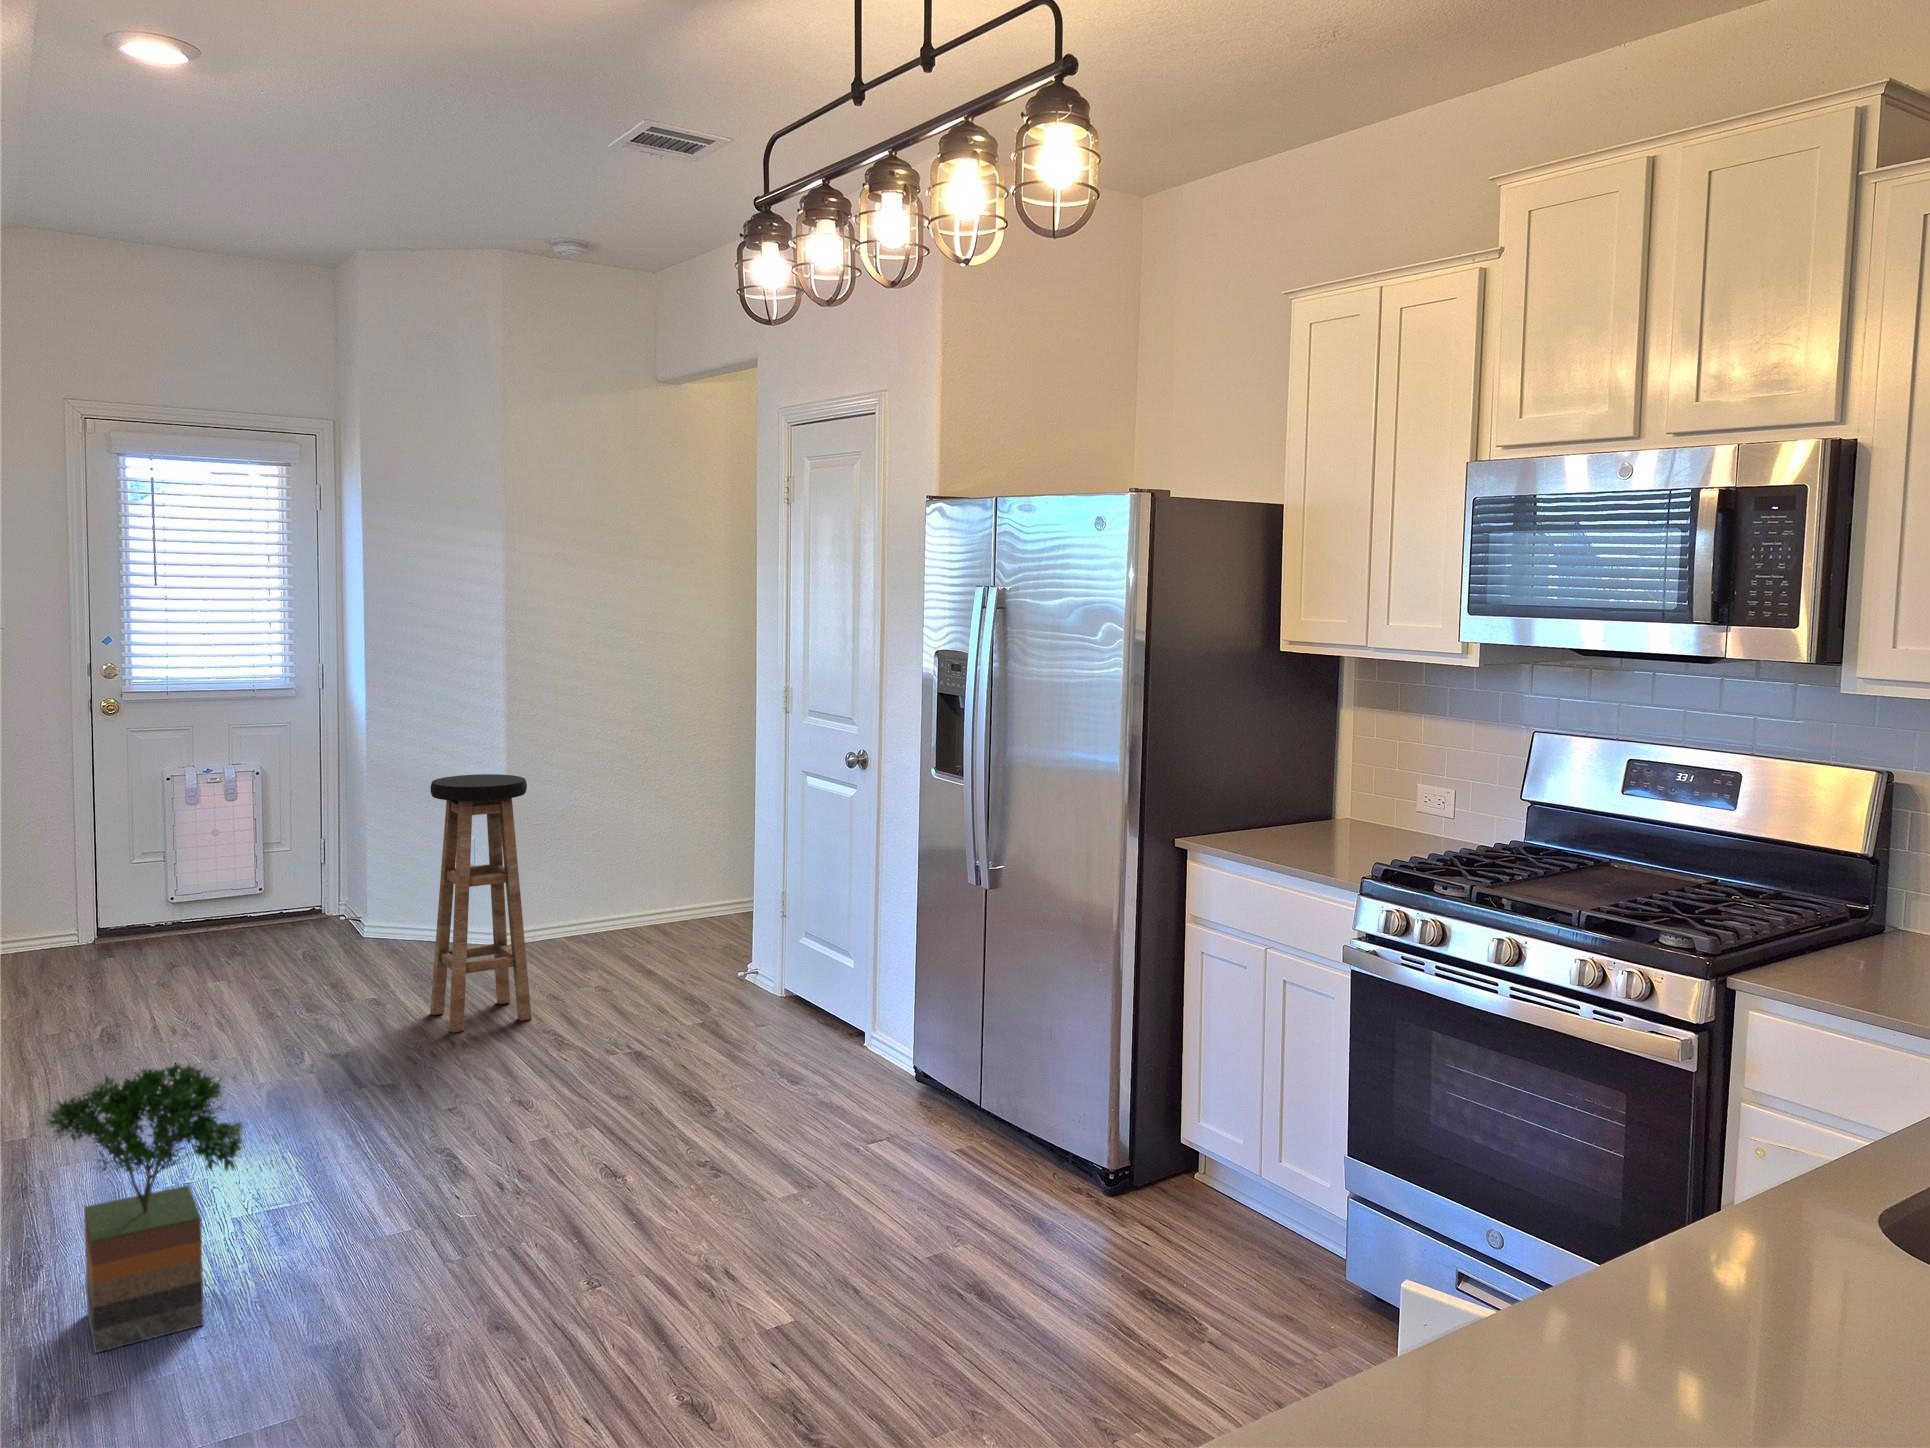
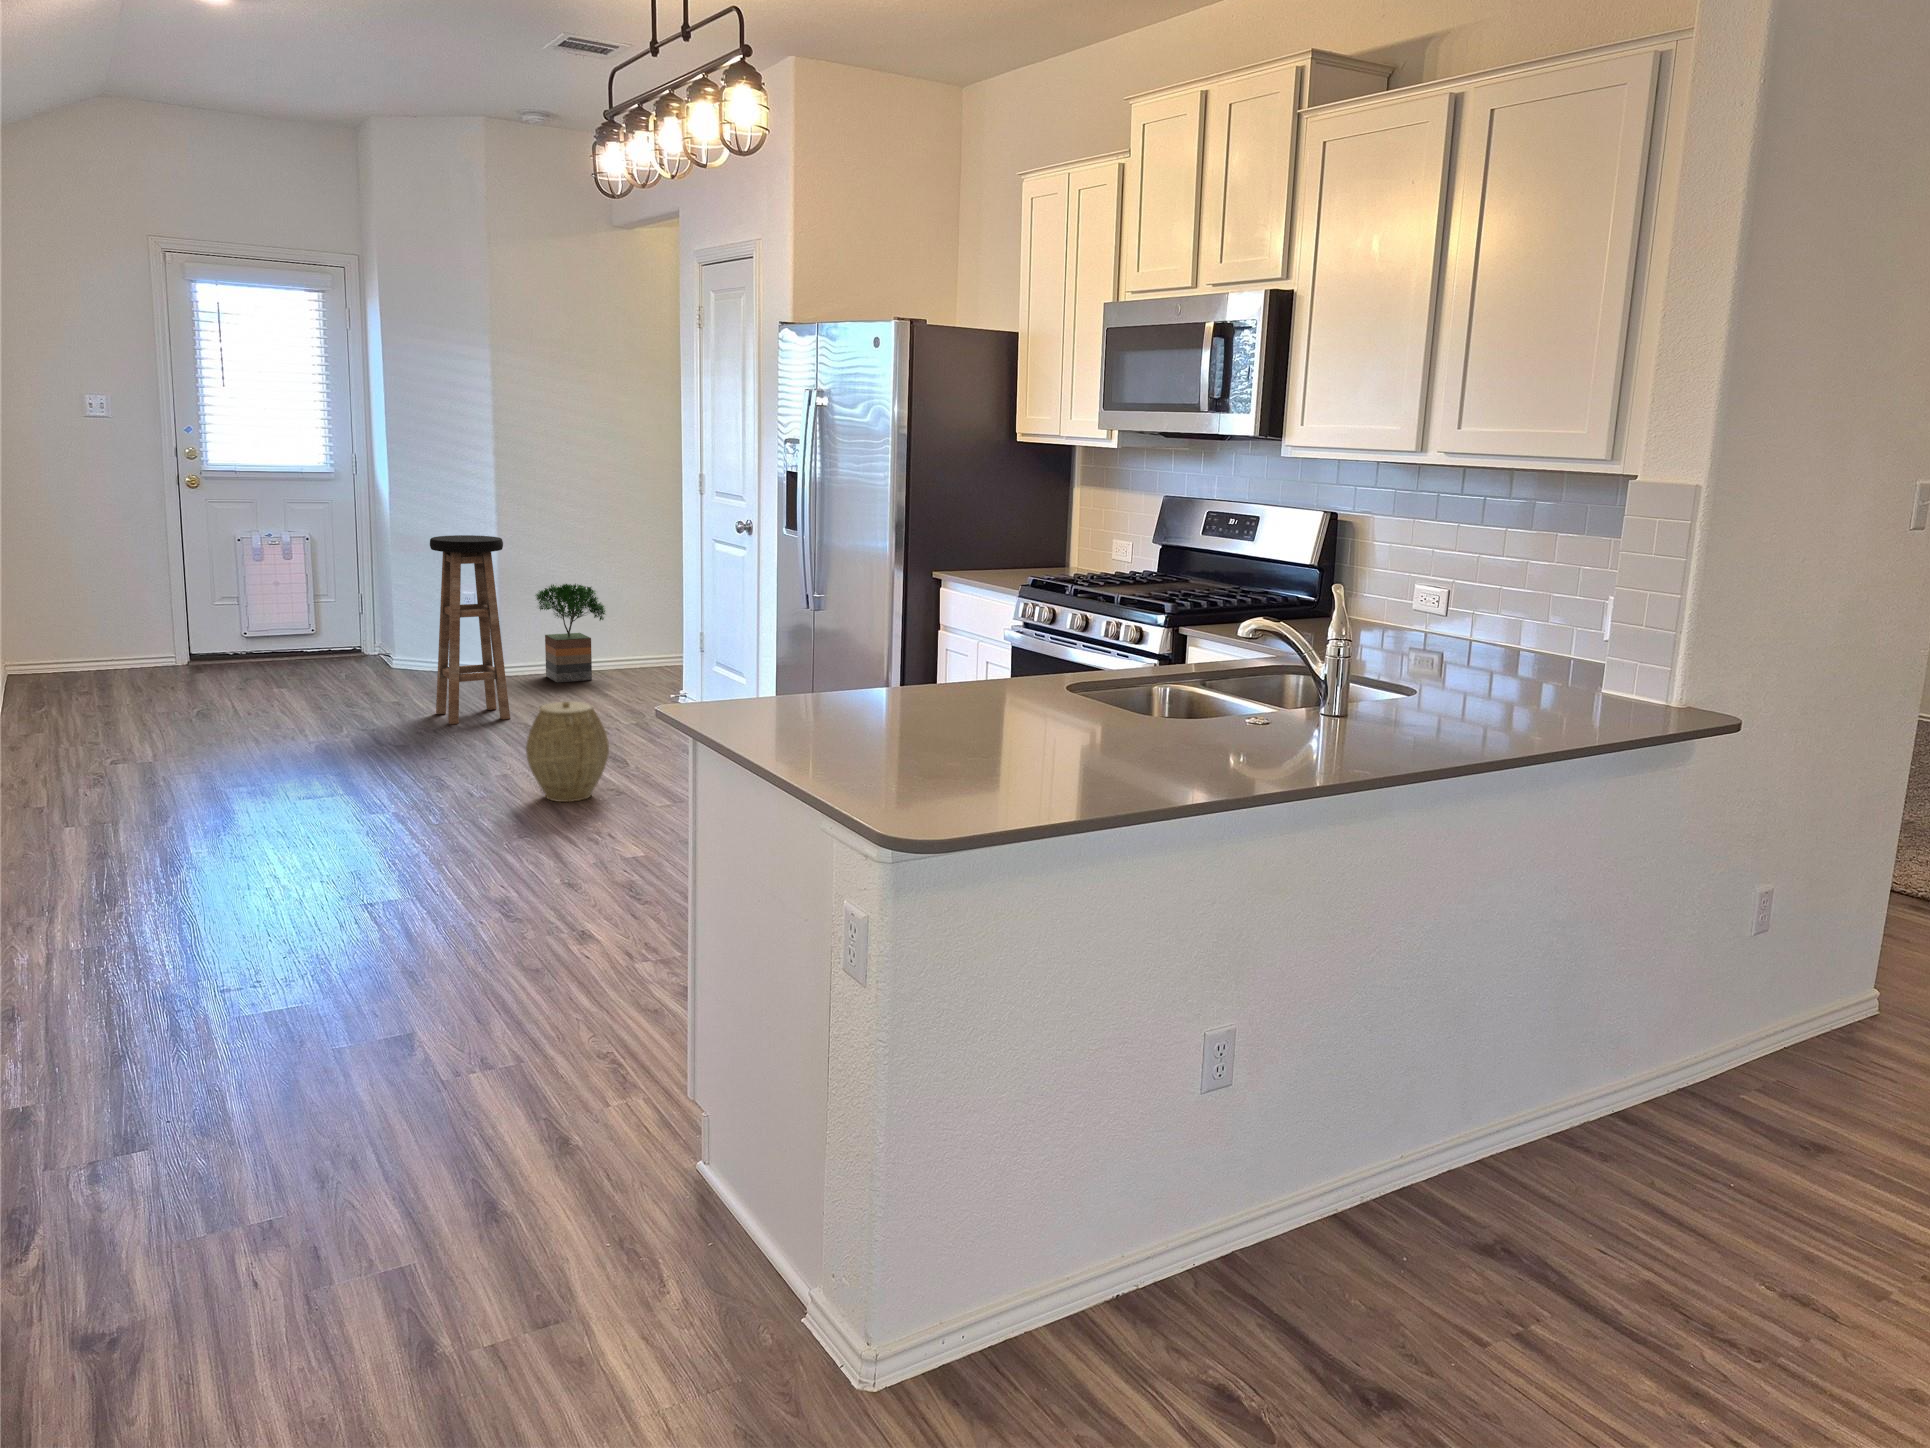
woven basket: none [585,1028,702,1180] -> present [526,702,609,802]
potted tree: present [45,1064,243,1353] -> present [535,584,605,682]

